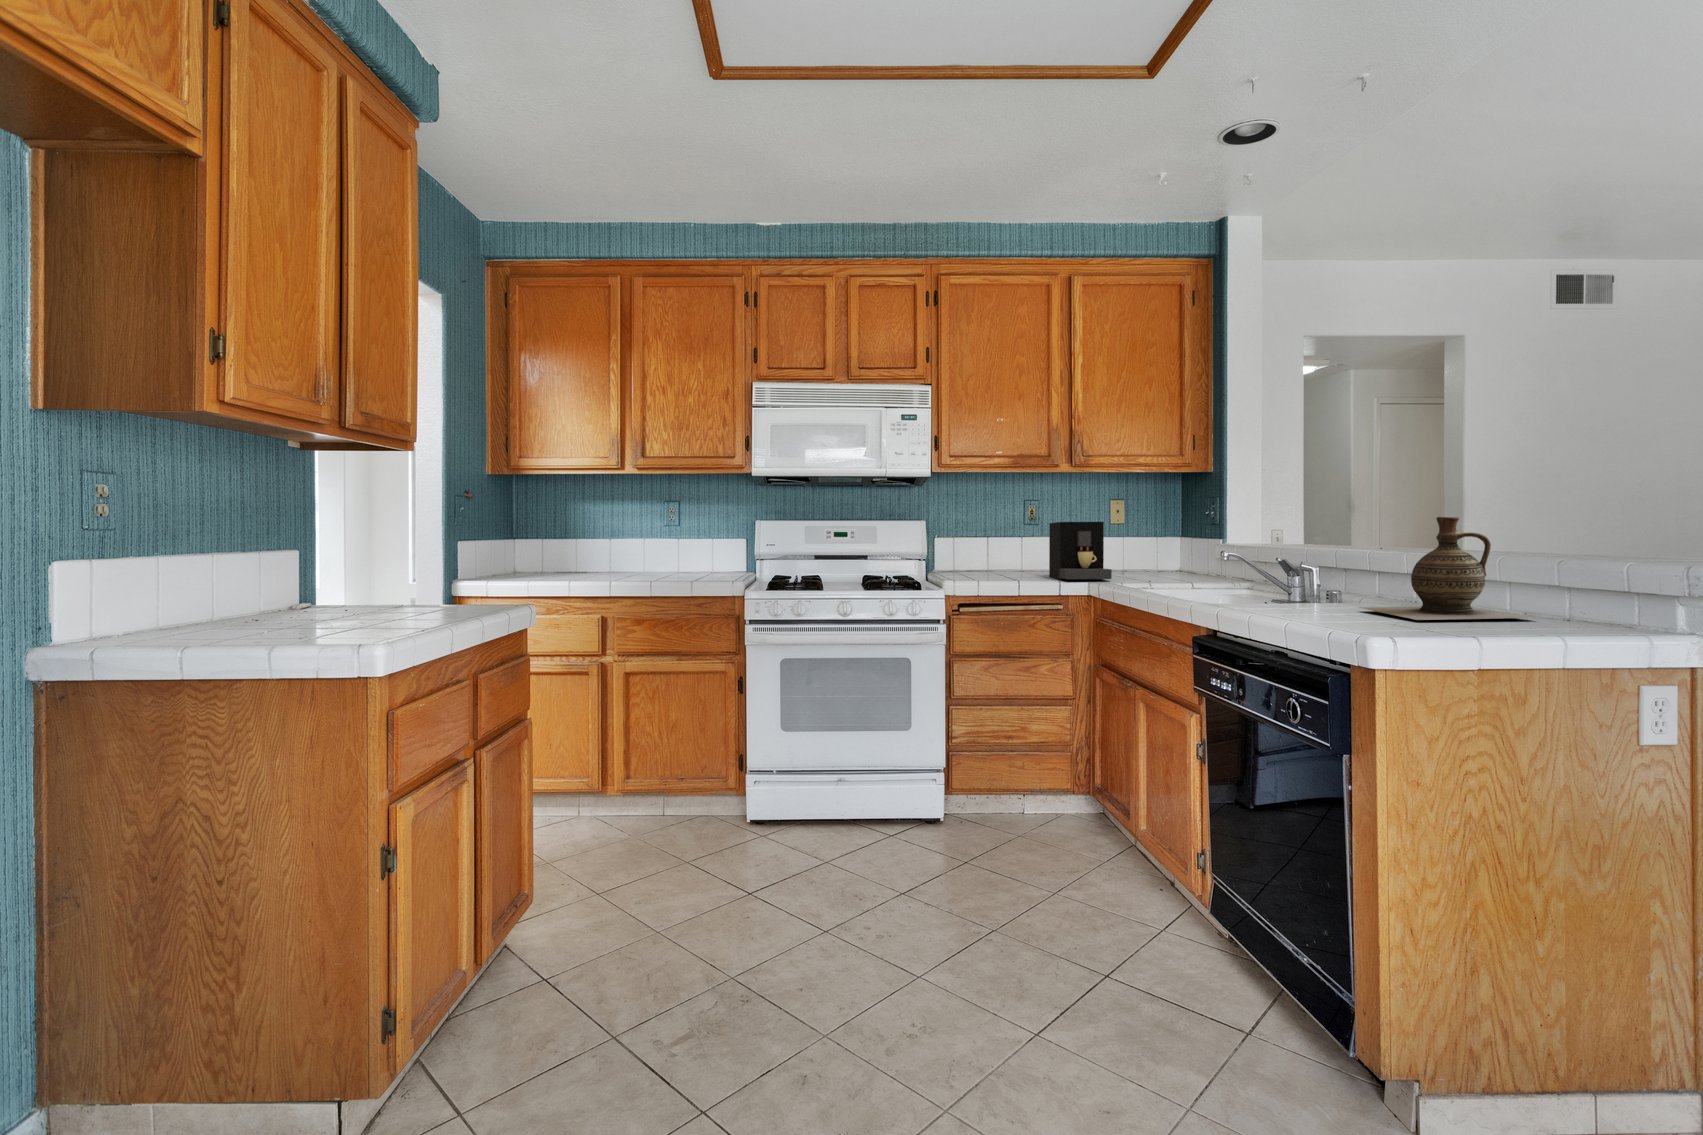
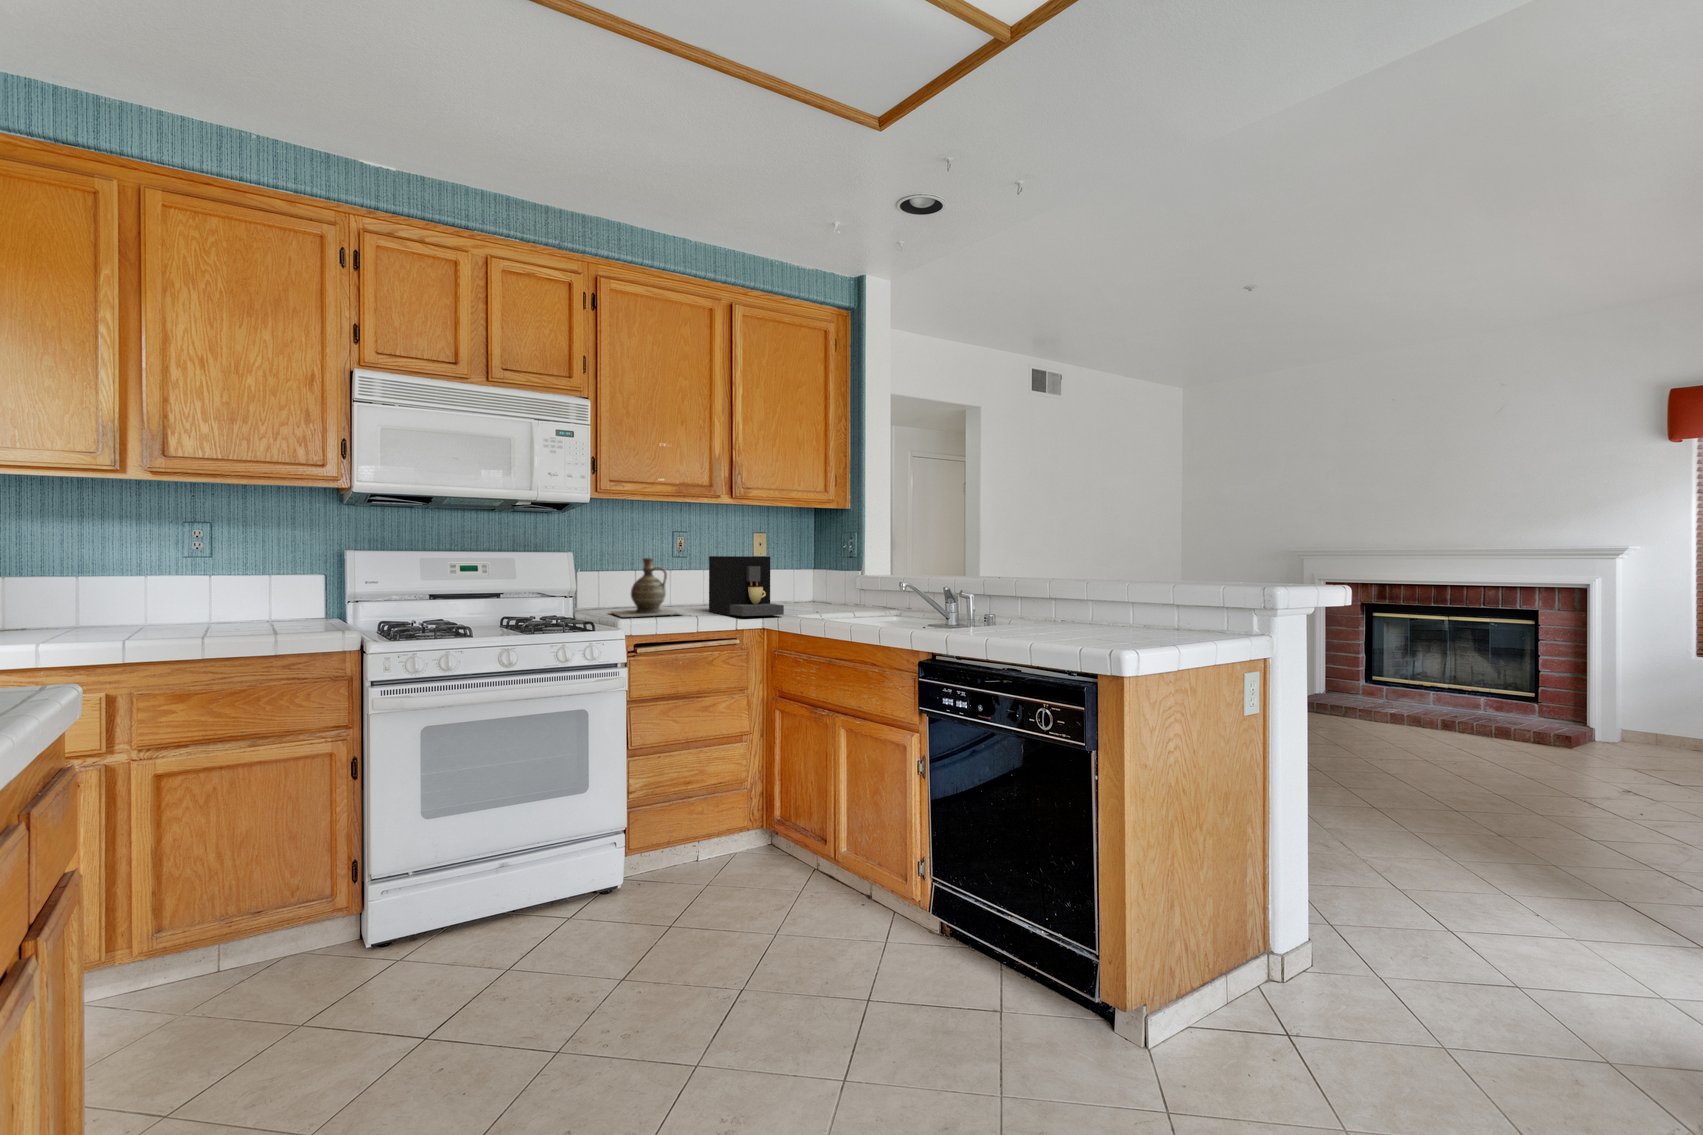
ceramic jug: present [1359,517,1535,620] -> present [610,558,680,617]

